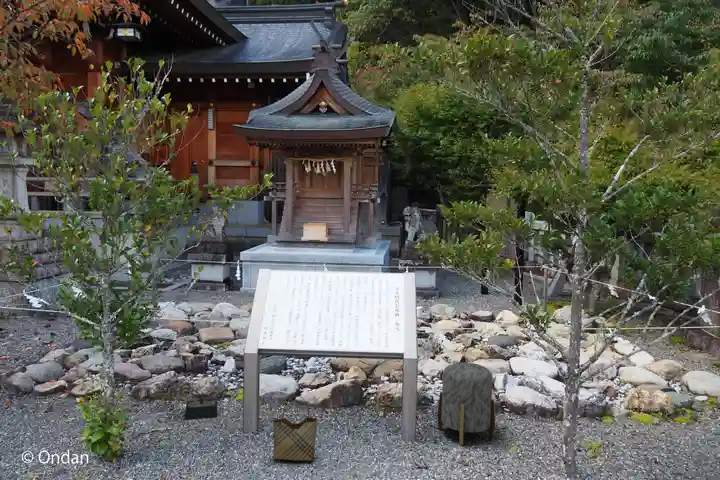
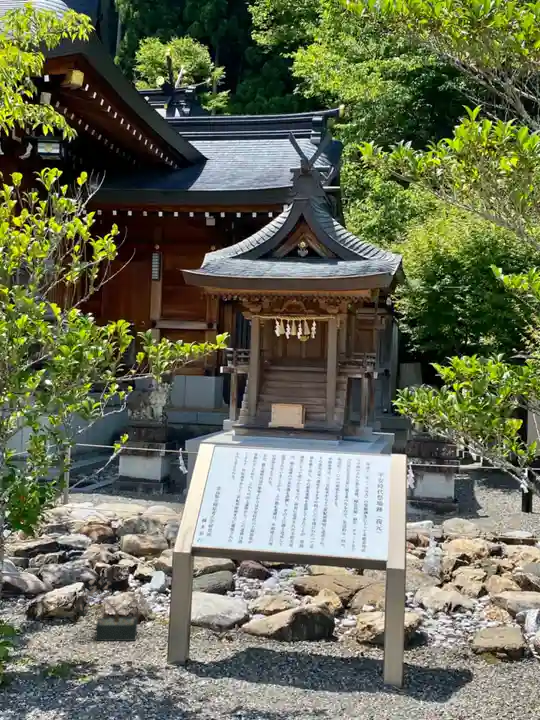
stool: present [437,363,495,446] -> none [432,581,515,697]
woven basket: present [272,395,317,461] -> none [203,608,263,698]

